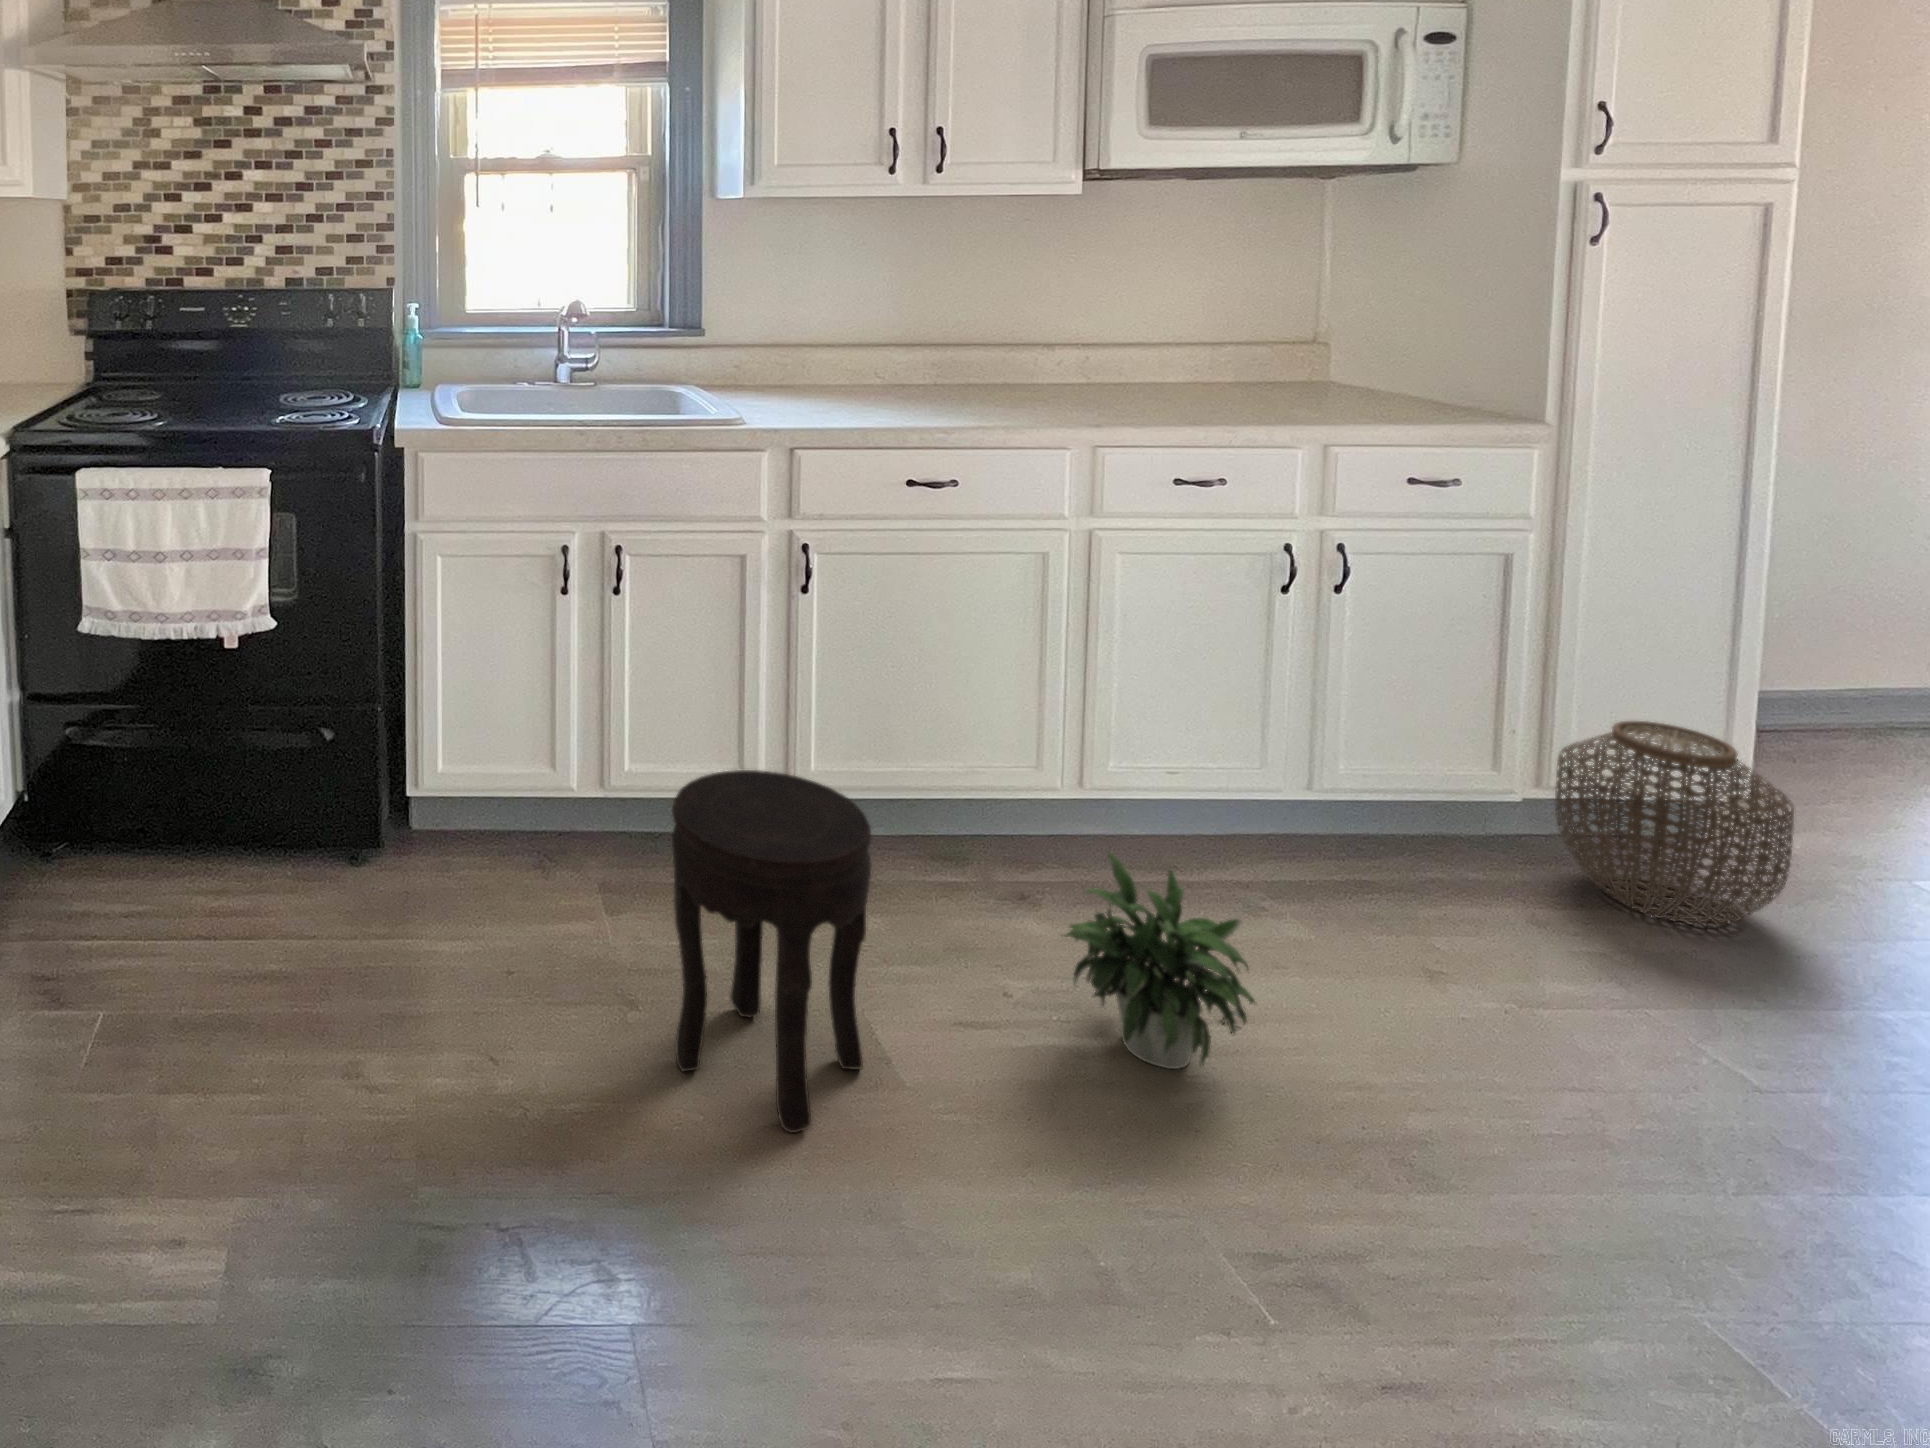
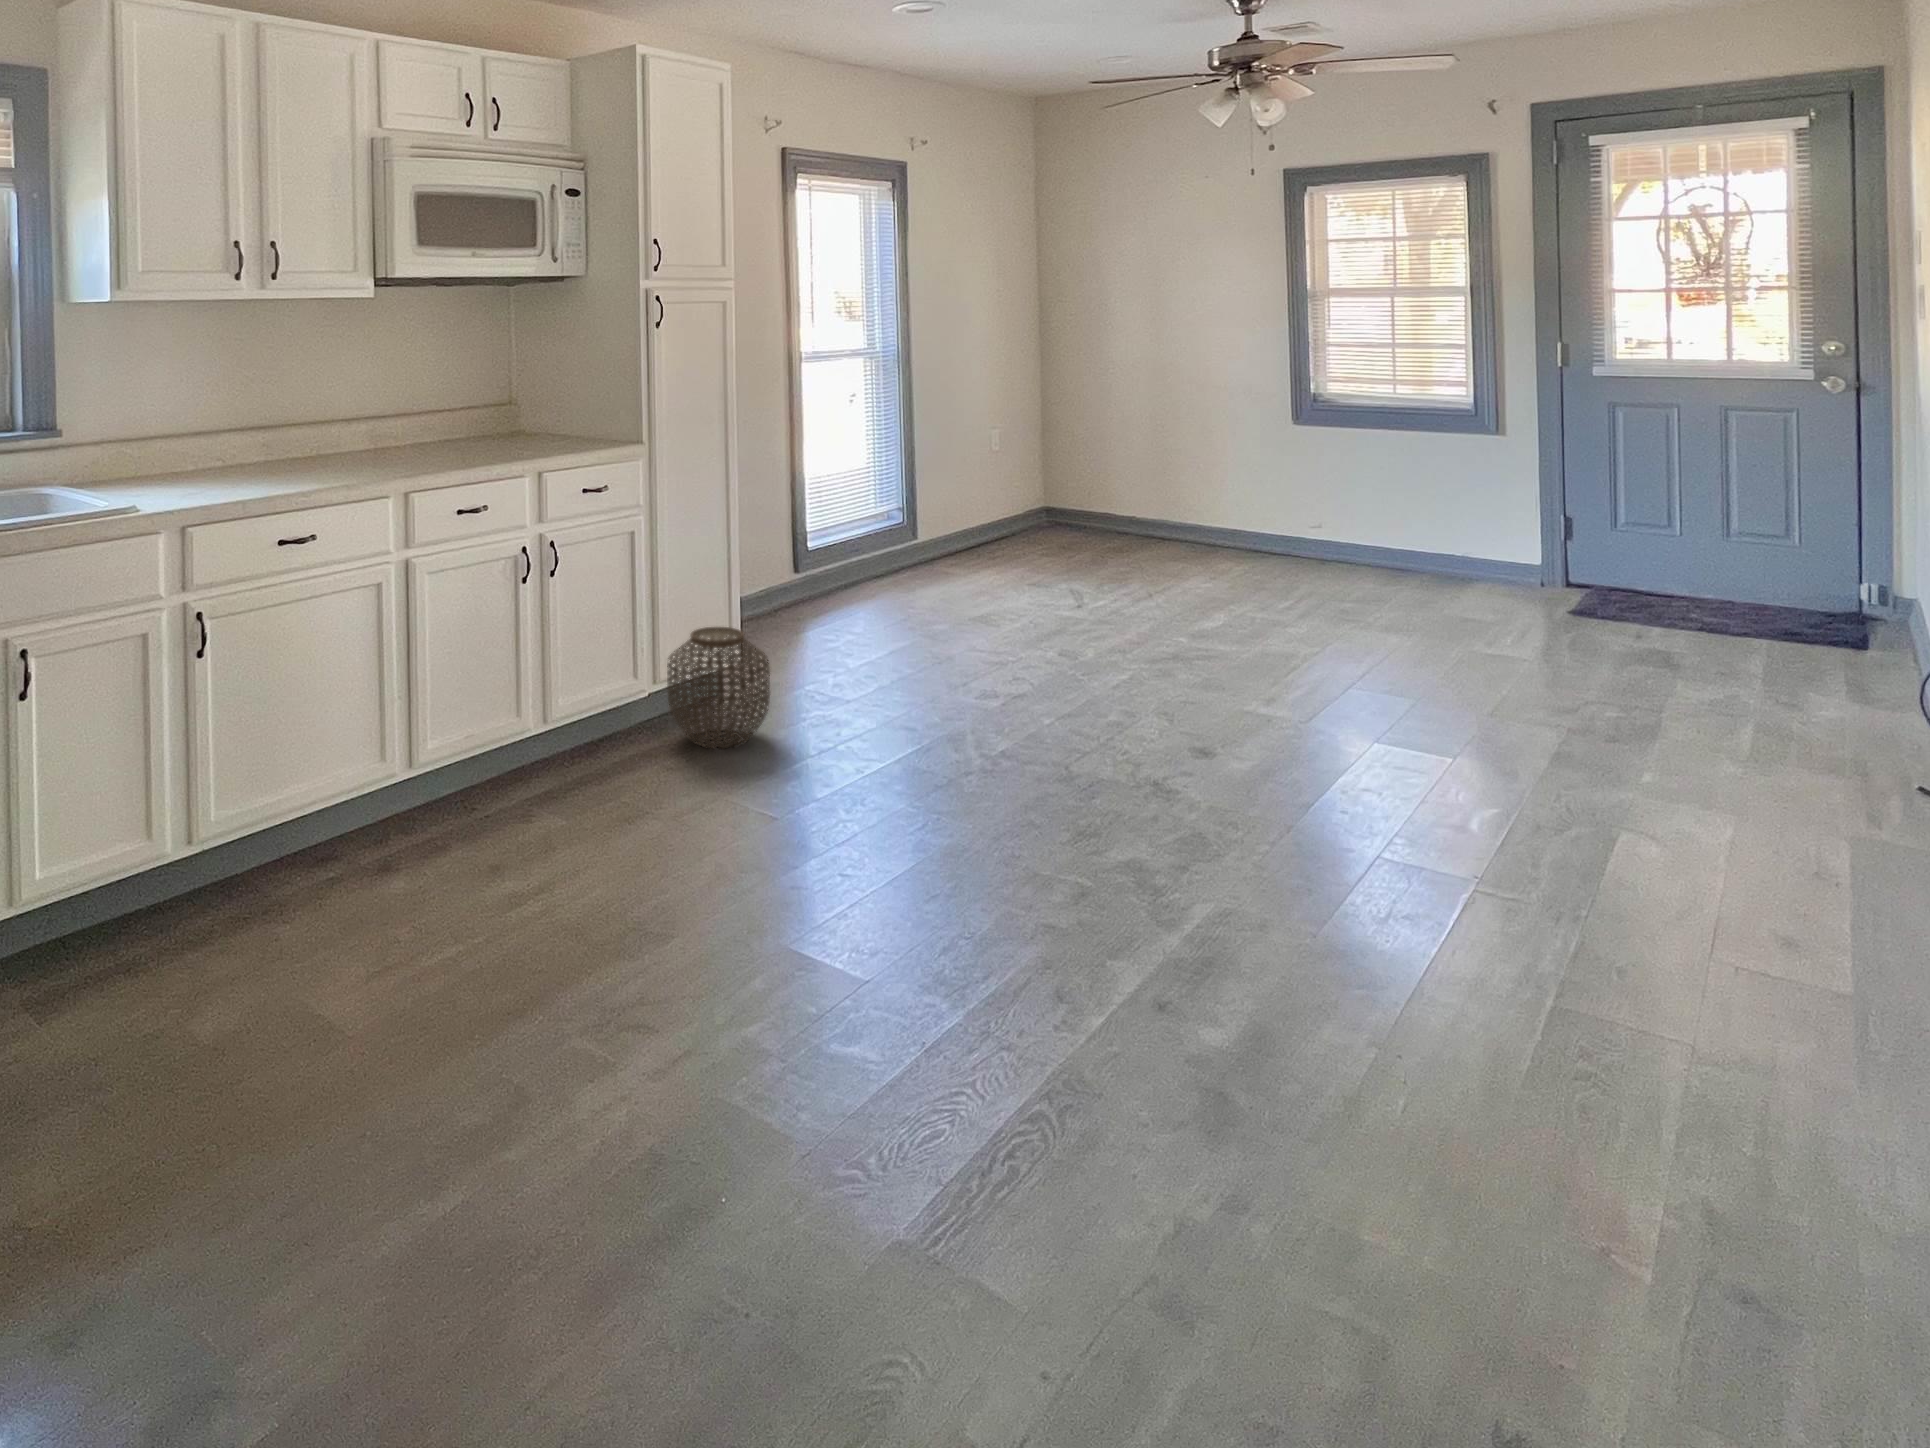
side table: present [672,770,872,1133] -> none [158,804,333,1112]
potted plant: present [1063,853,1257,1069] -> none [444,793,566,942]

